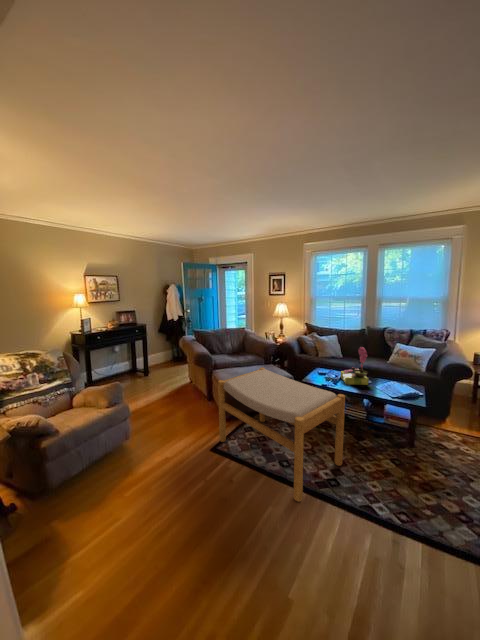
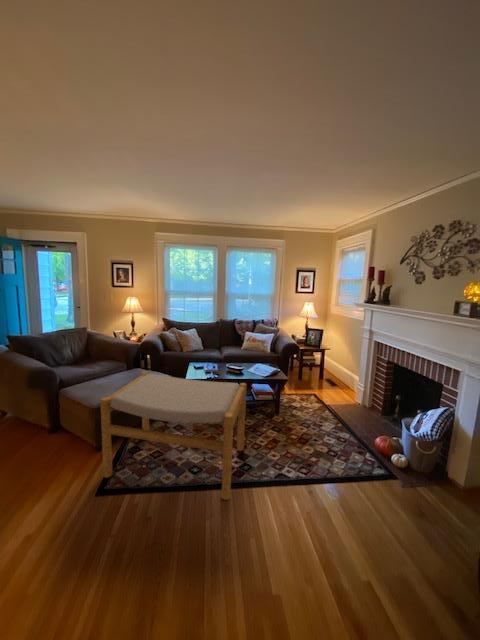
flower arrangement: present [340,347,369,385] -> none [216,337,243,374]

